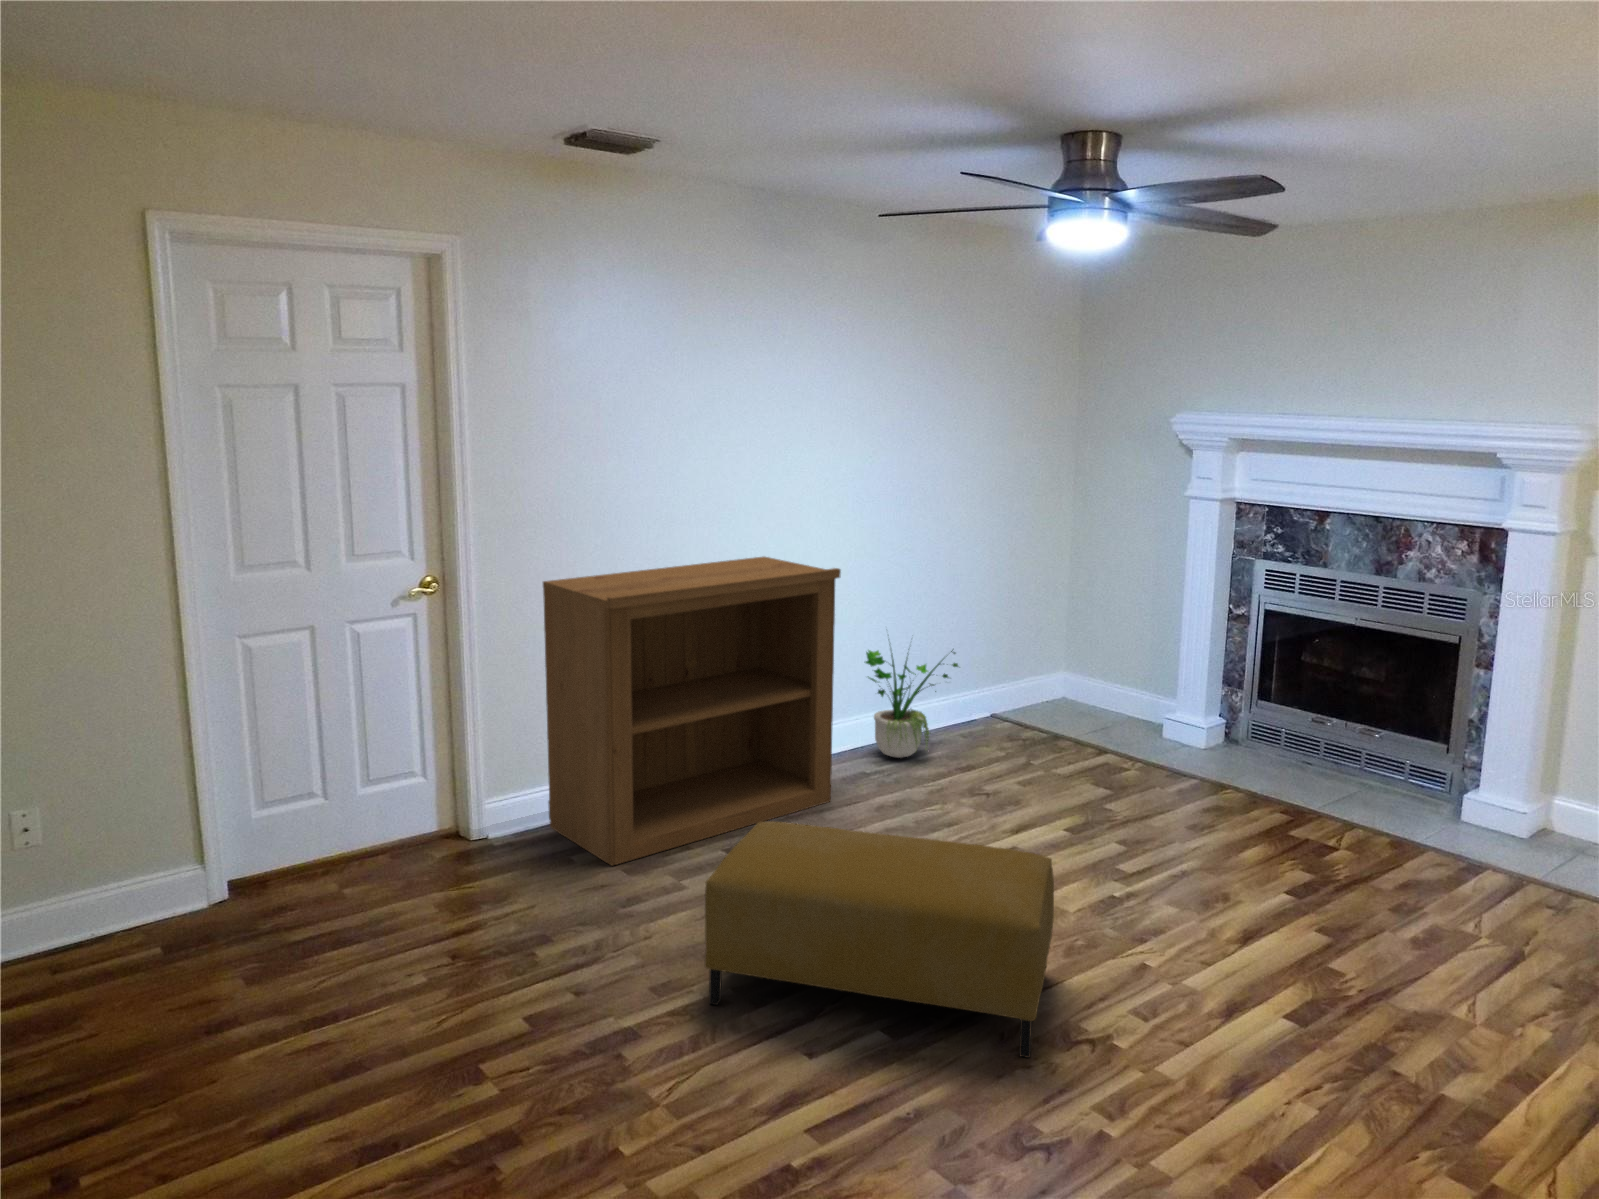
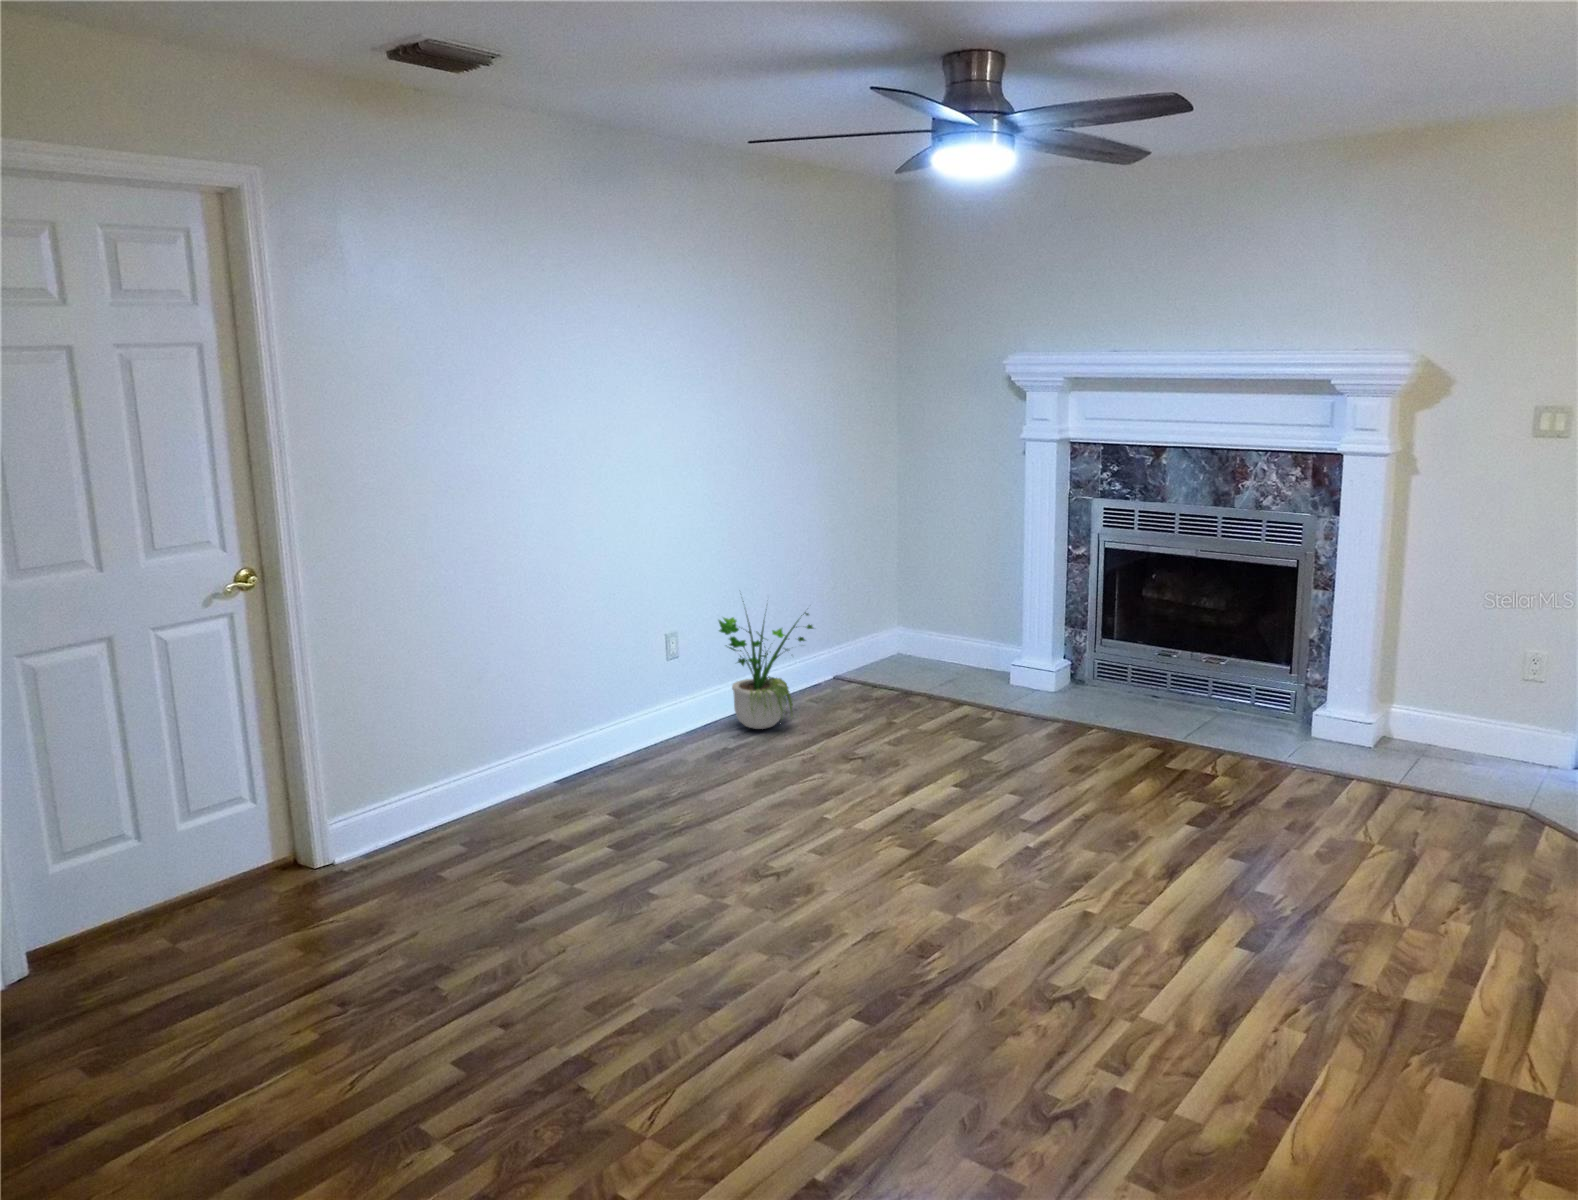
bookshelf: present [543,557,841,866] -> none [379,523,708,879]
ottoman: present [705,821,1054,1058] -> none [650,807,1024,1023]

